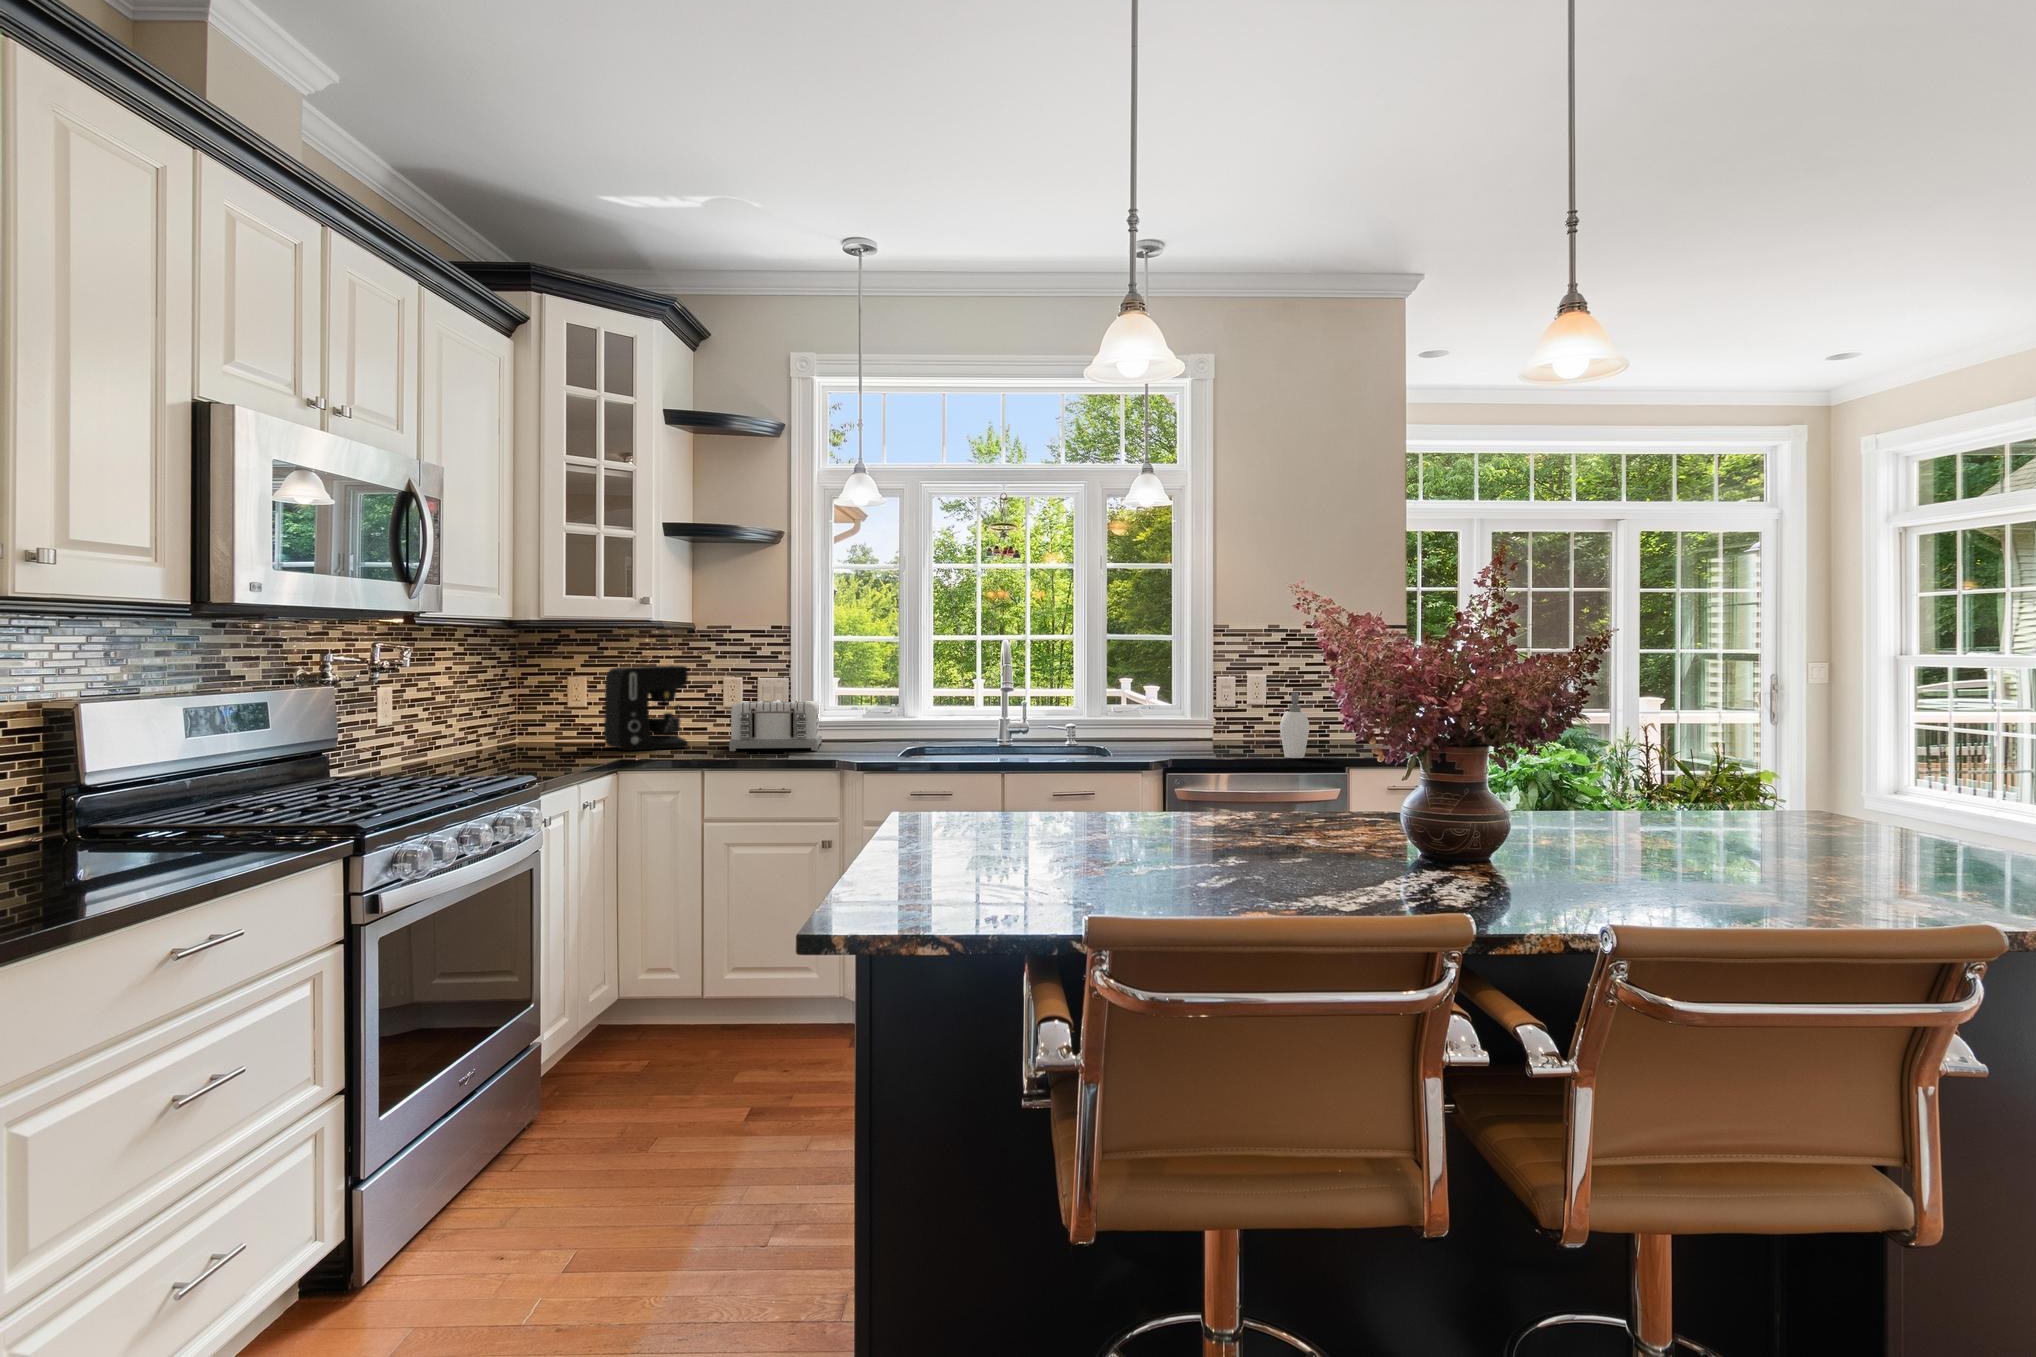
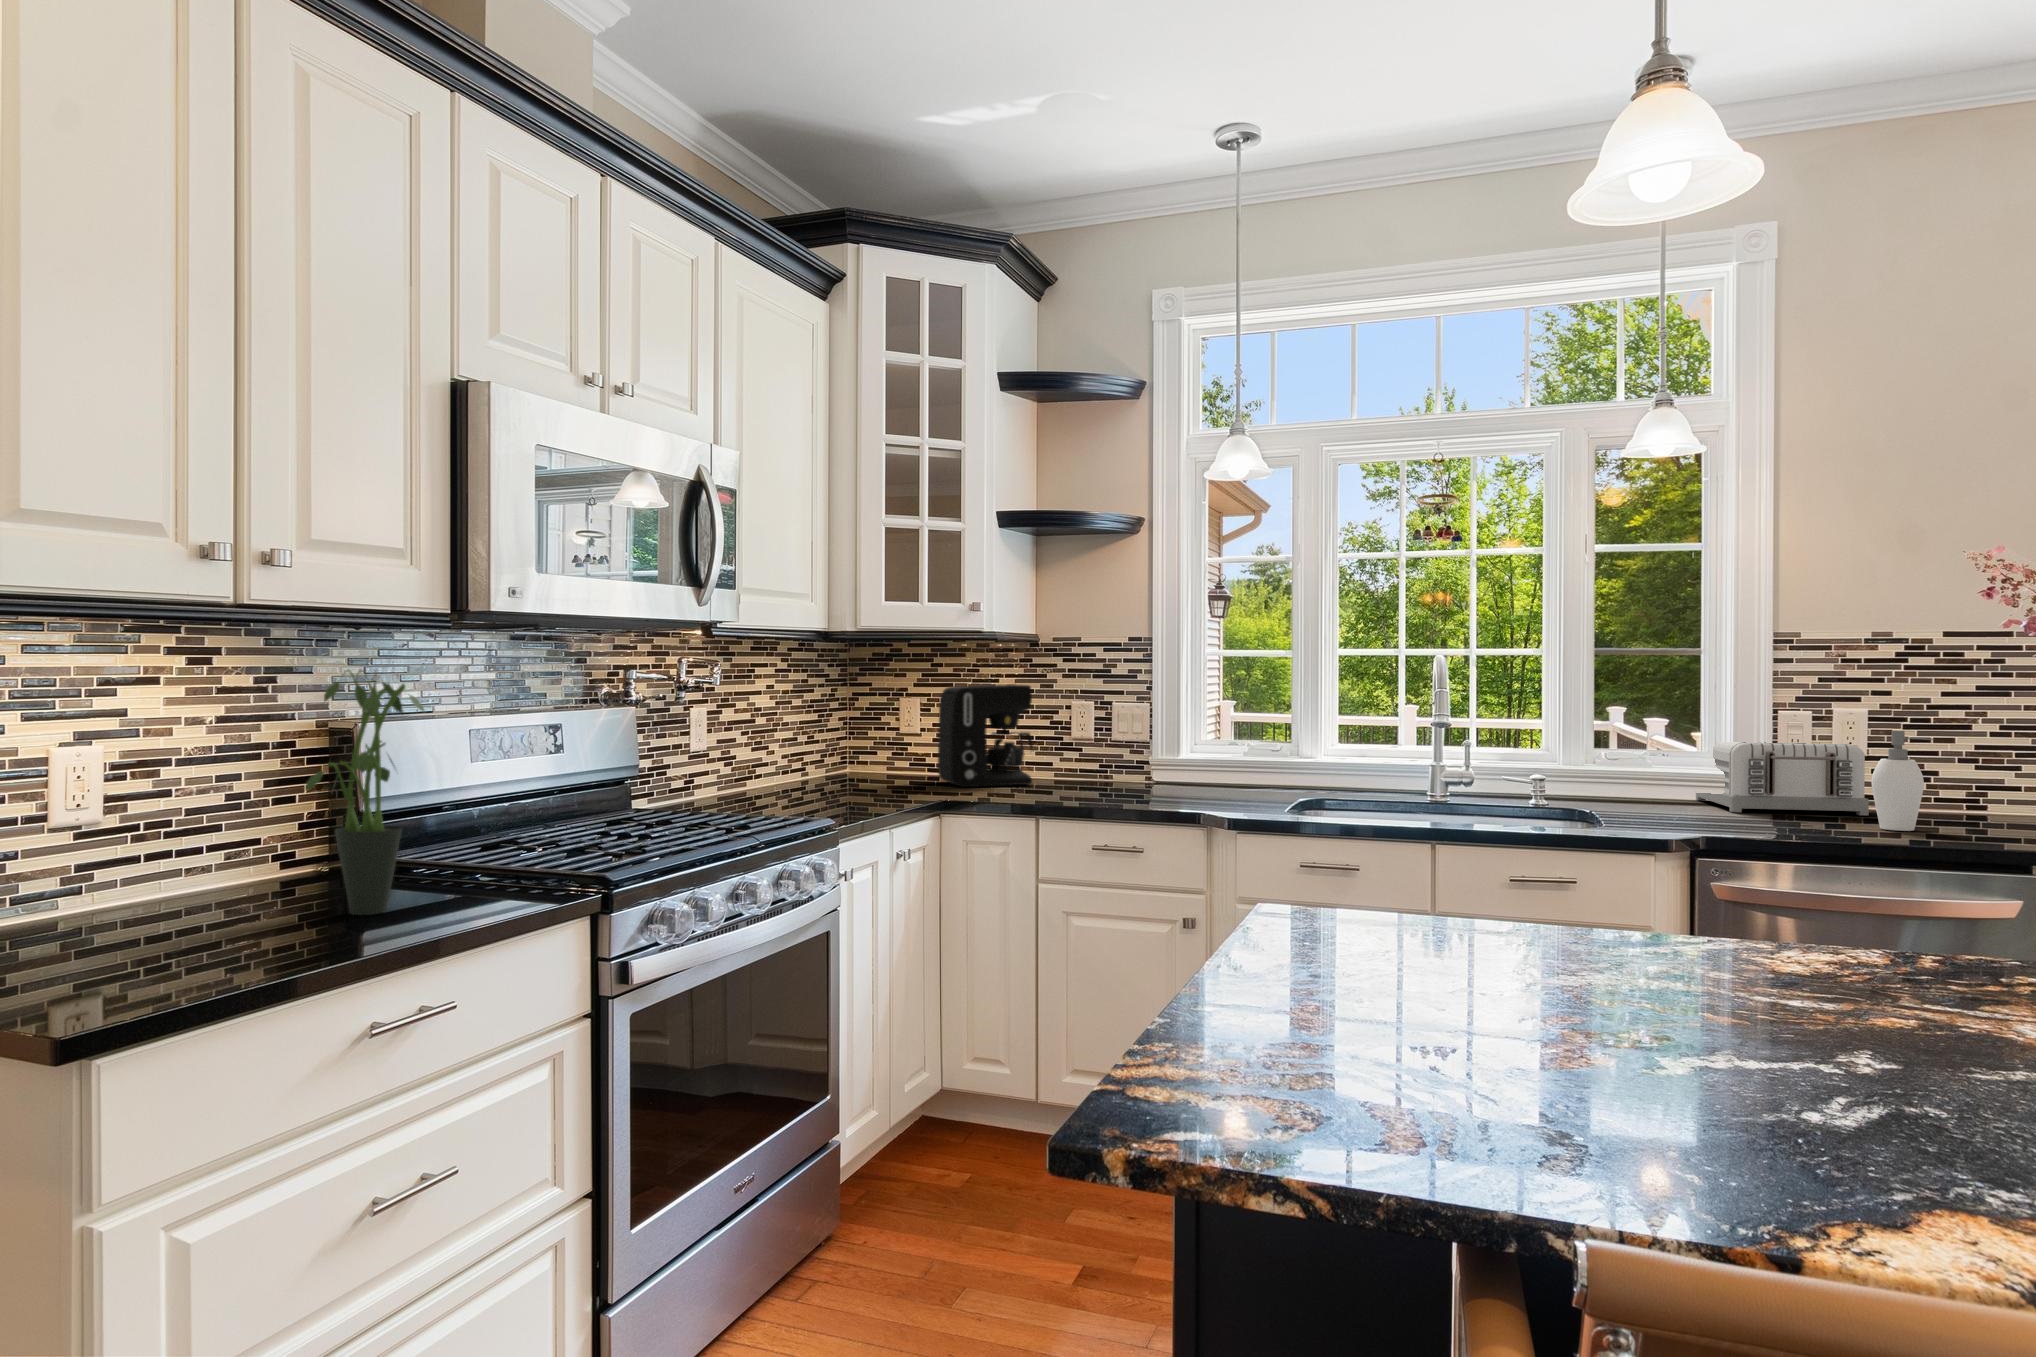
potted plant: none [73,649,196,865] -> present [305,670,424,915]
toaster: present [729,700,822,751] -> present [1696,742,1869,815]

